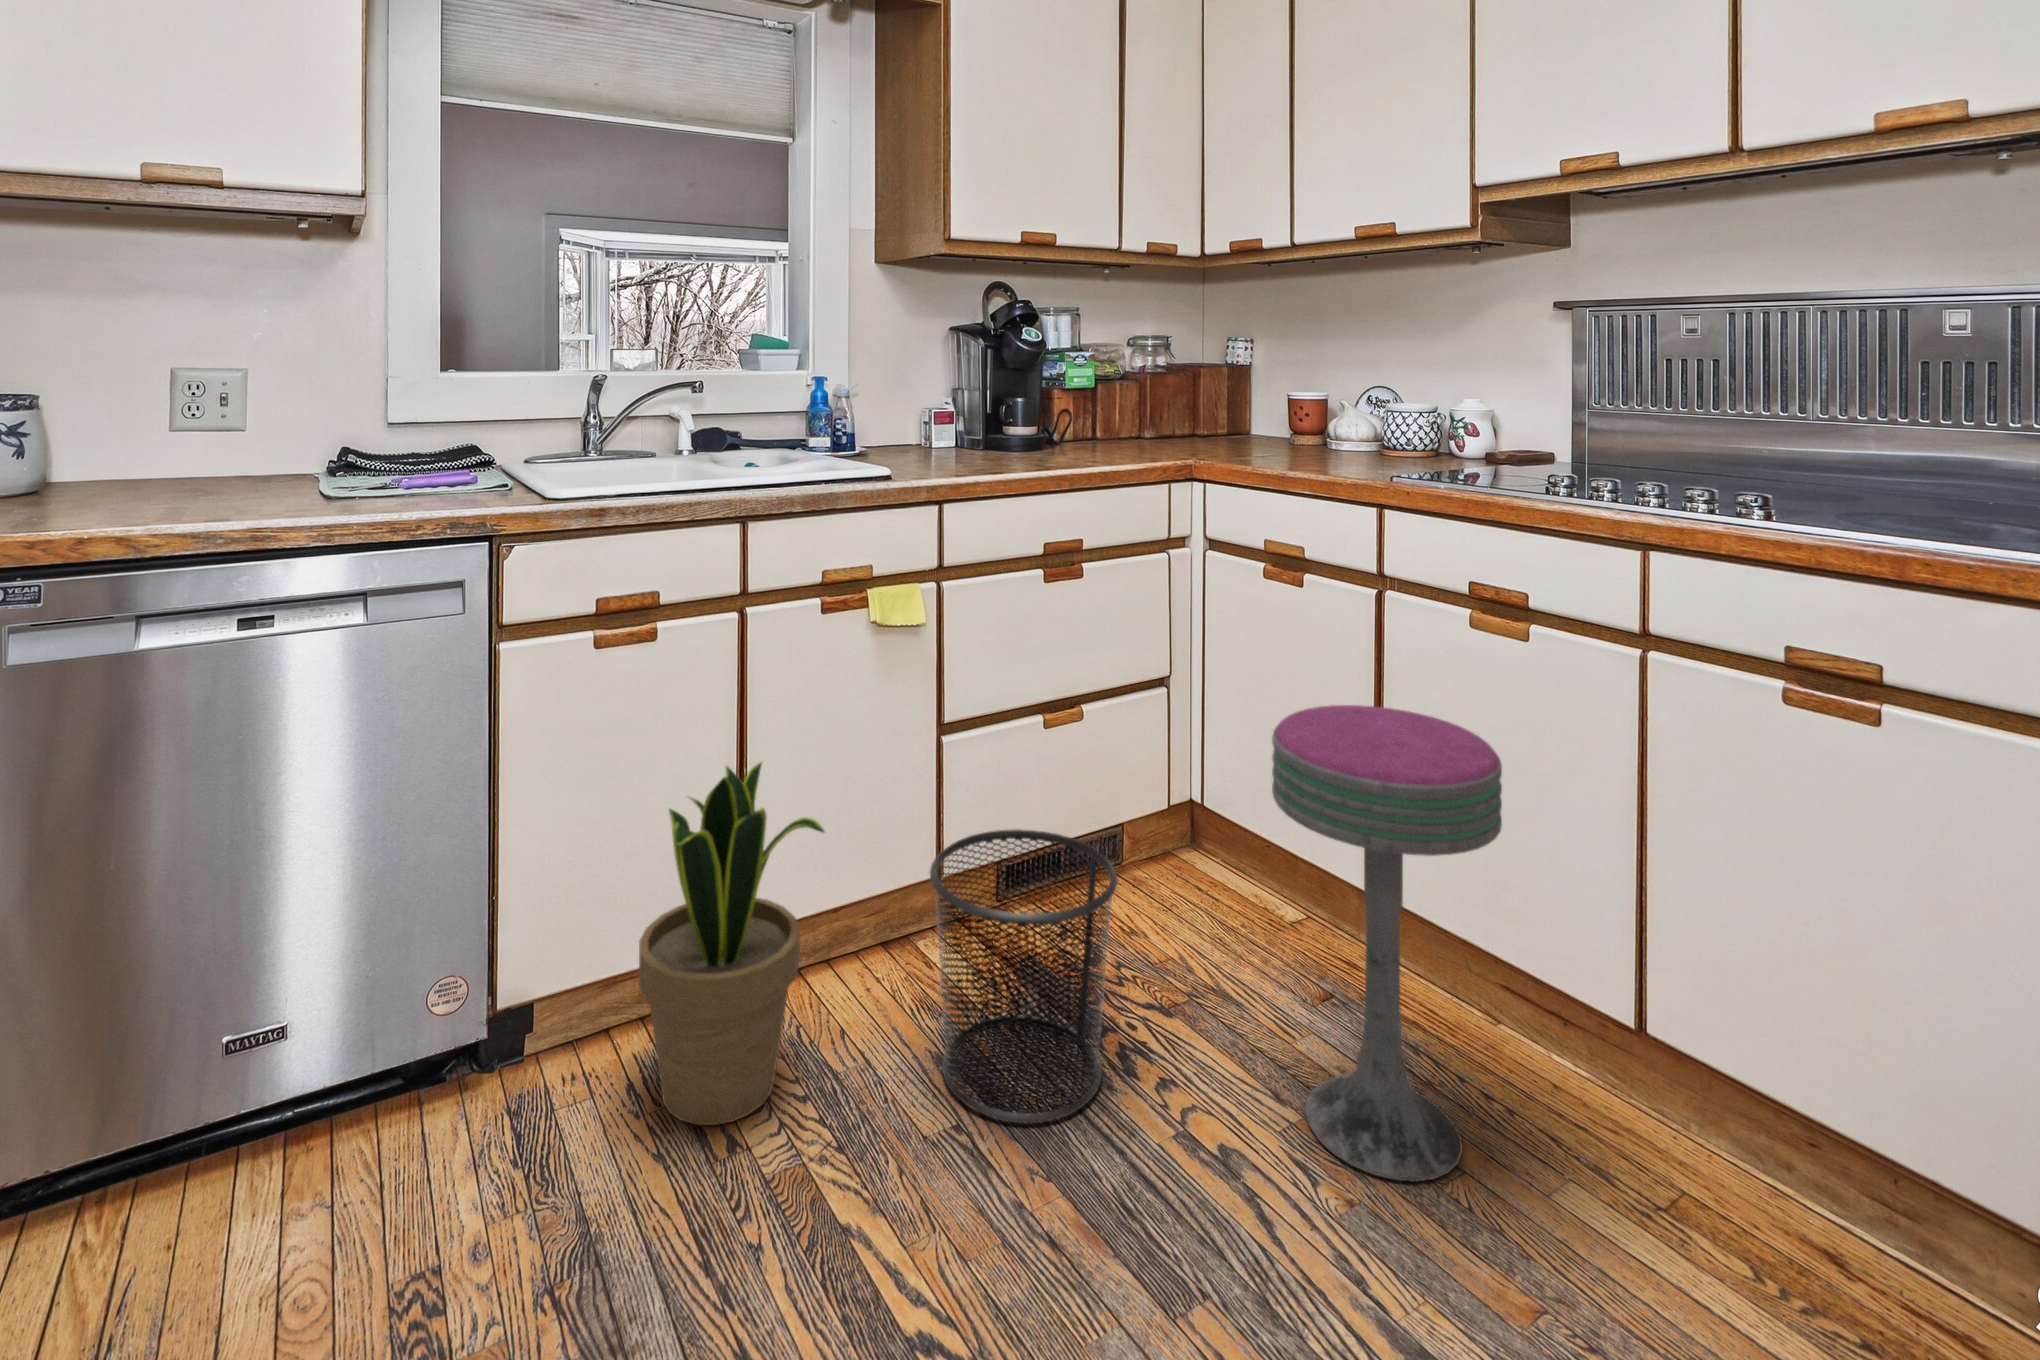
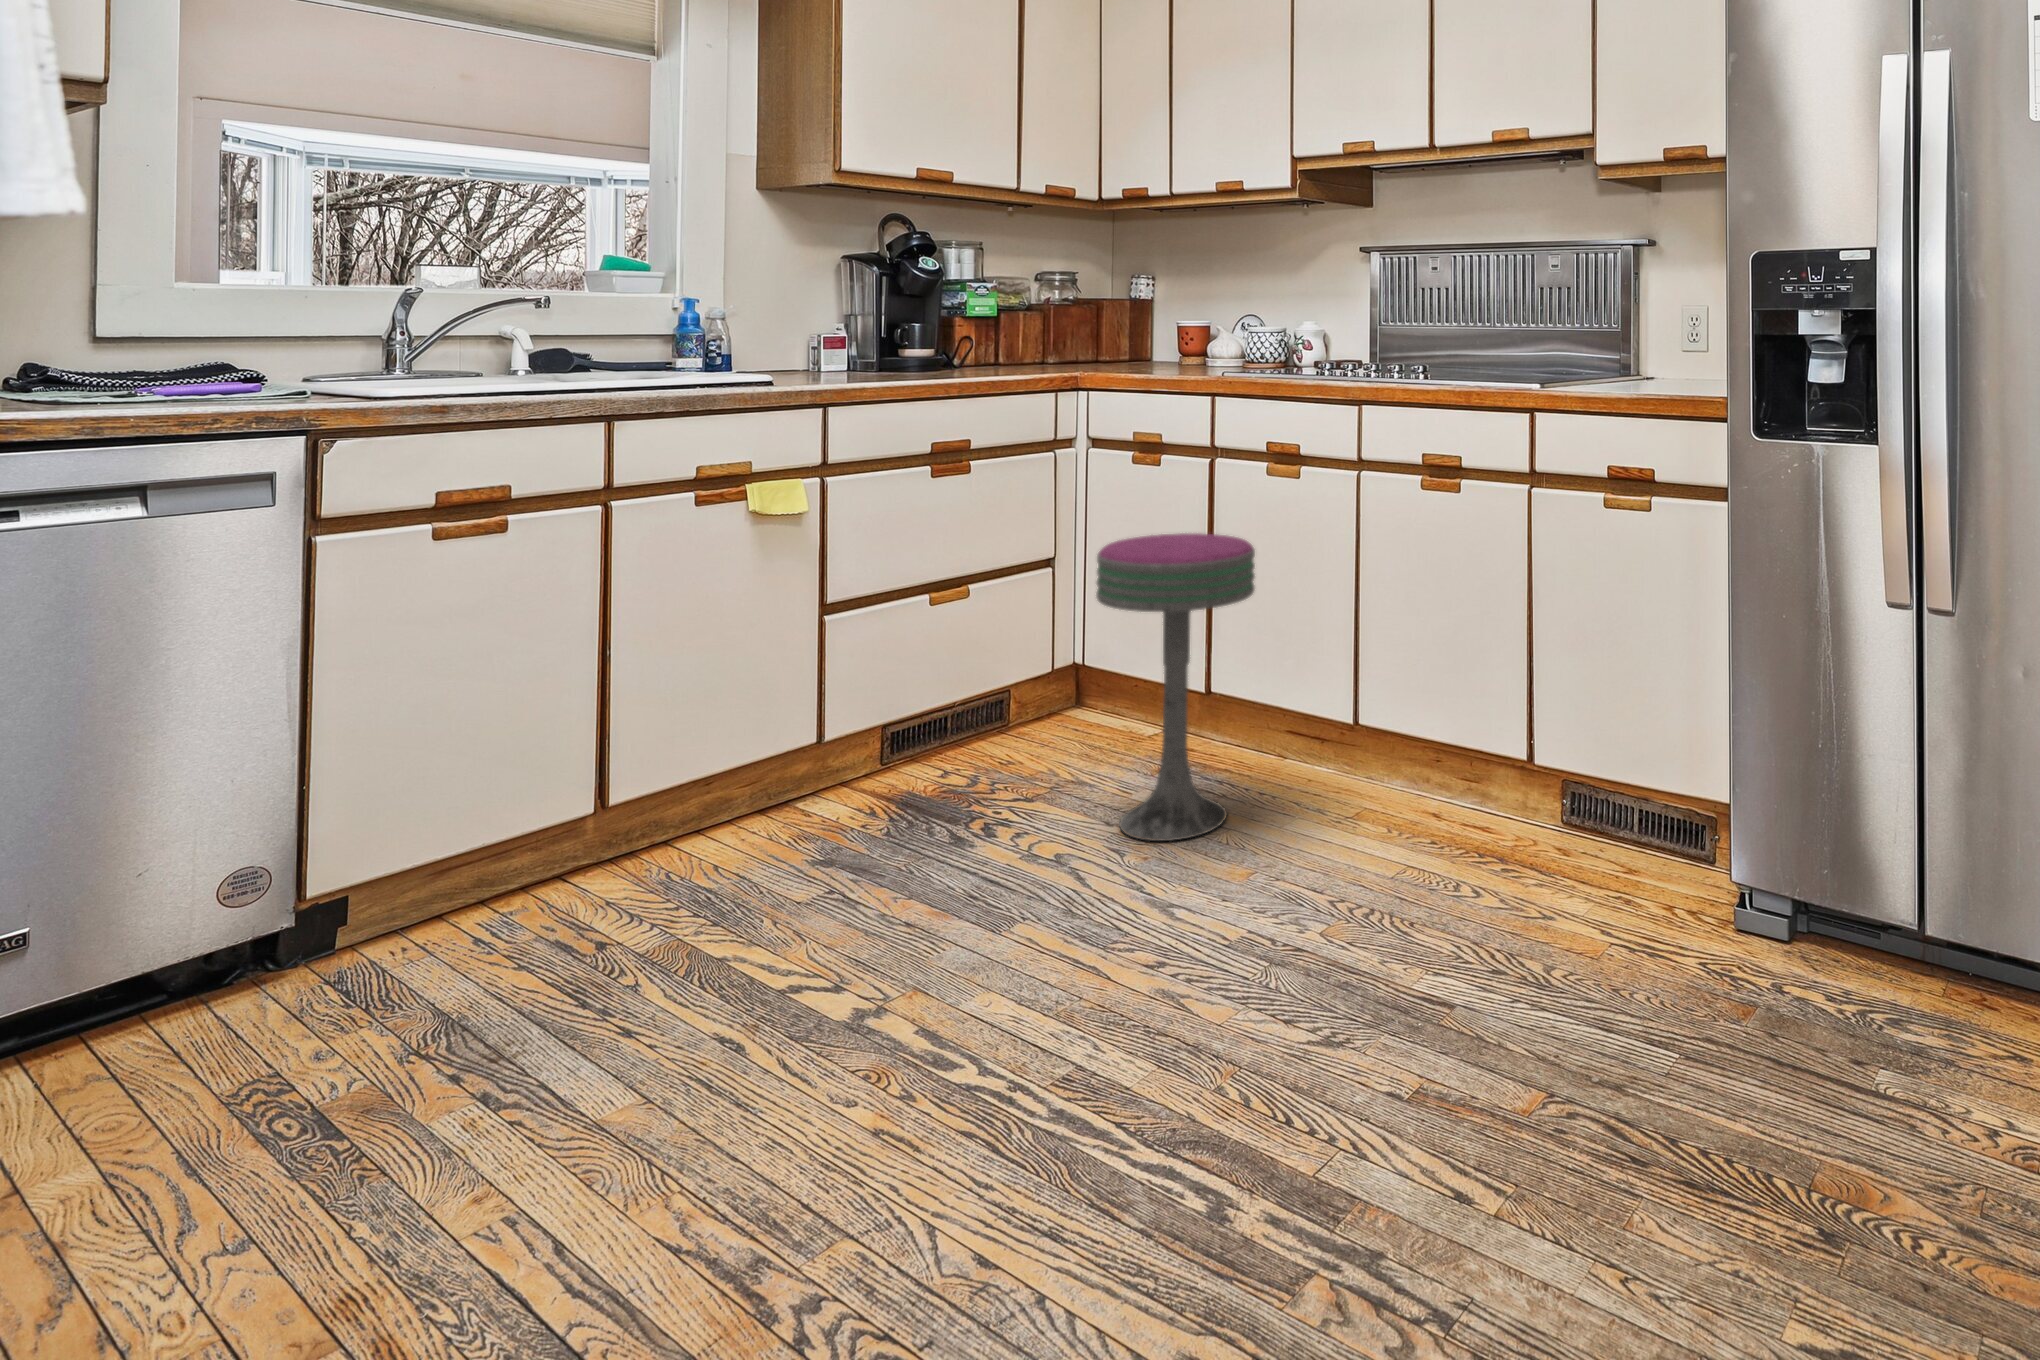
potted plant: present [639,762,824,1125] -> none [498,627,700,925]
waste bin: present [930,829,1117,1123] -> none [804,663,974,870]

